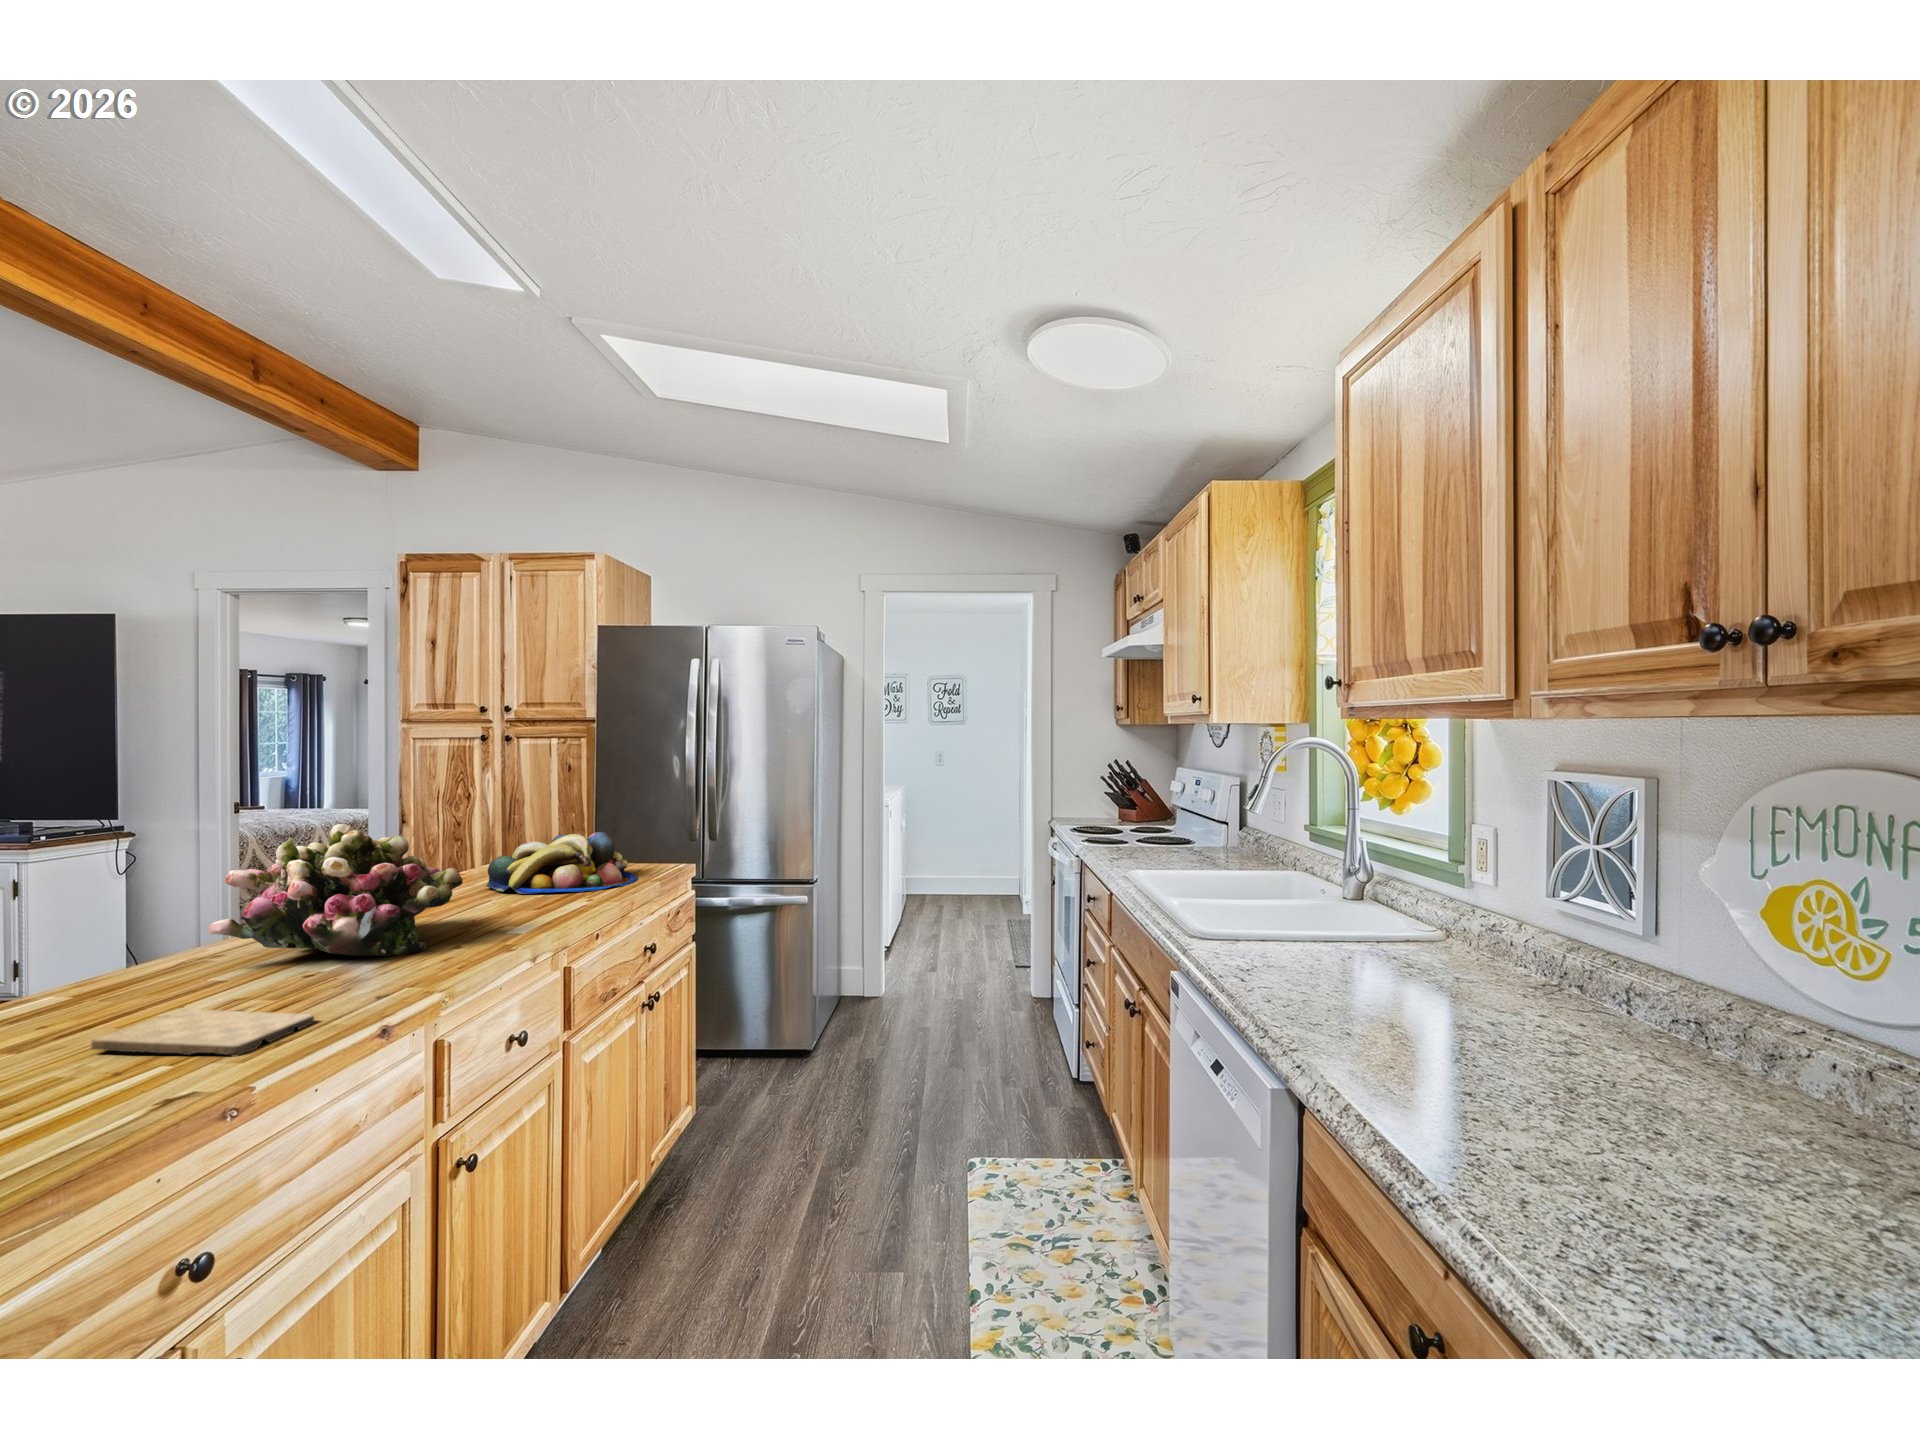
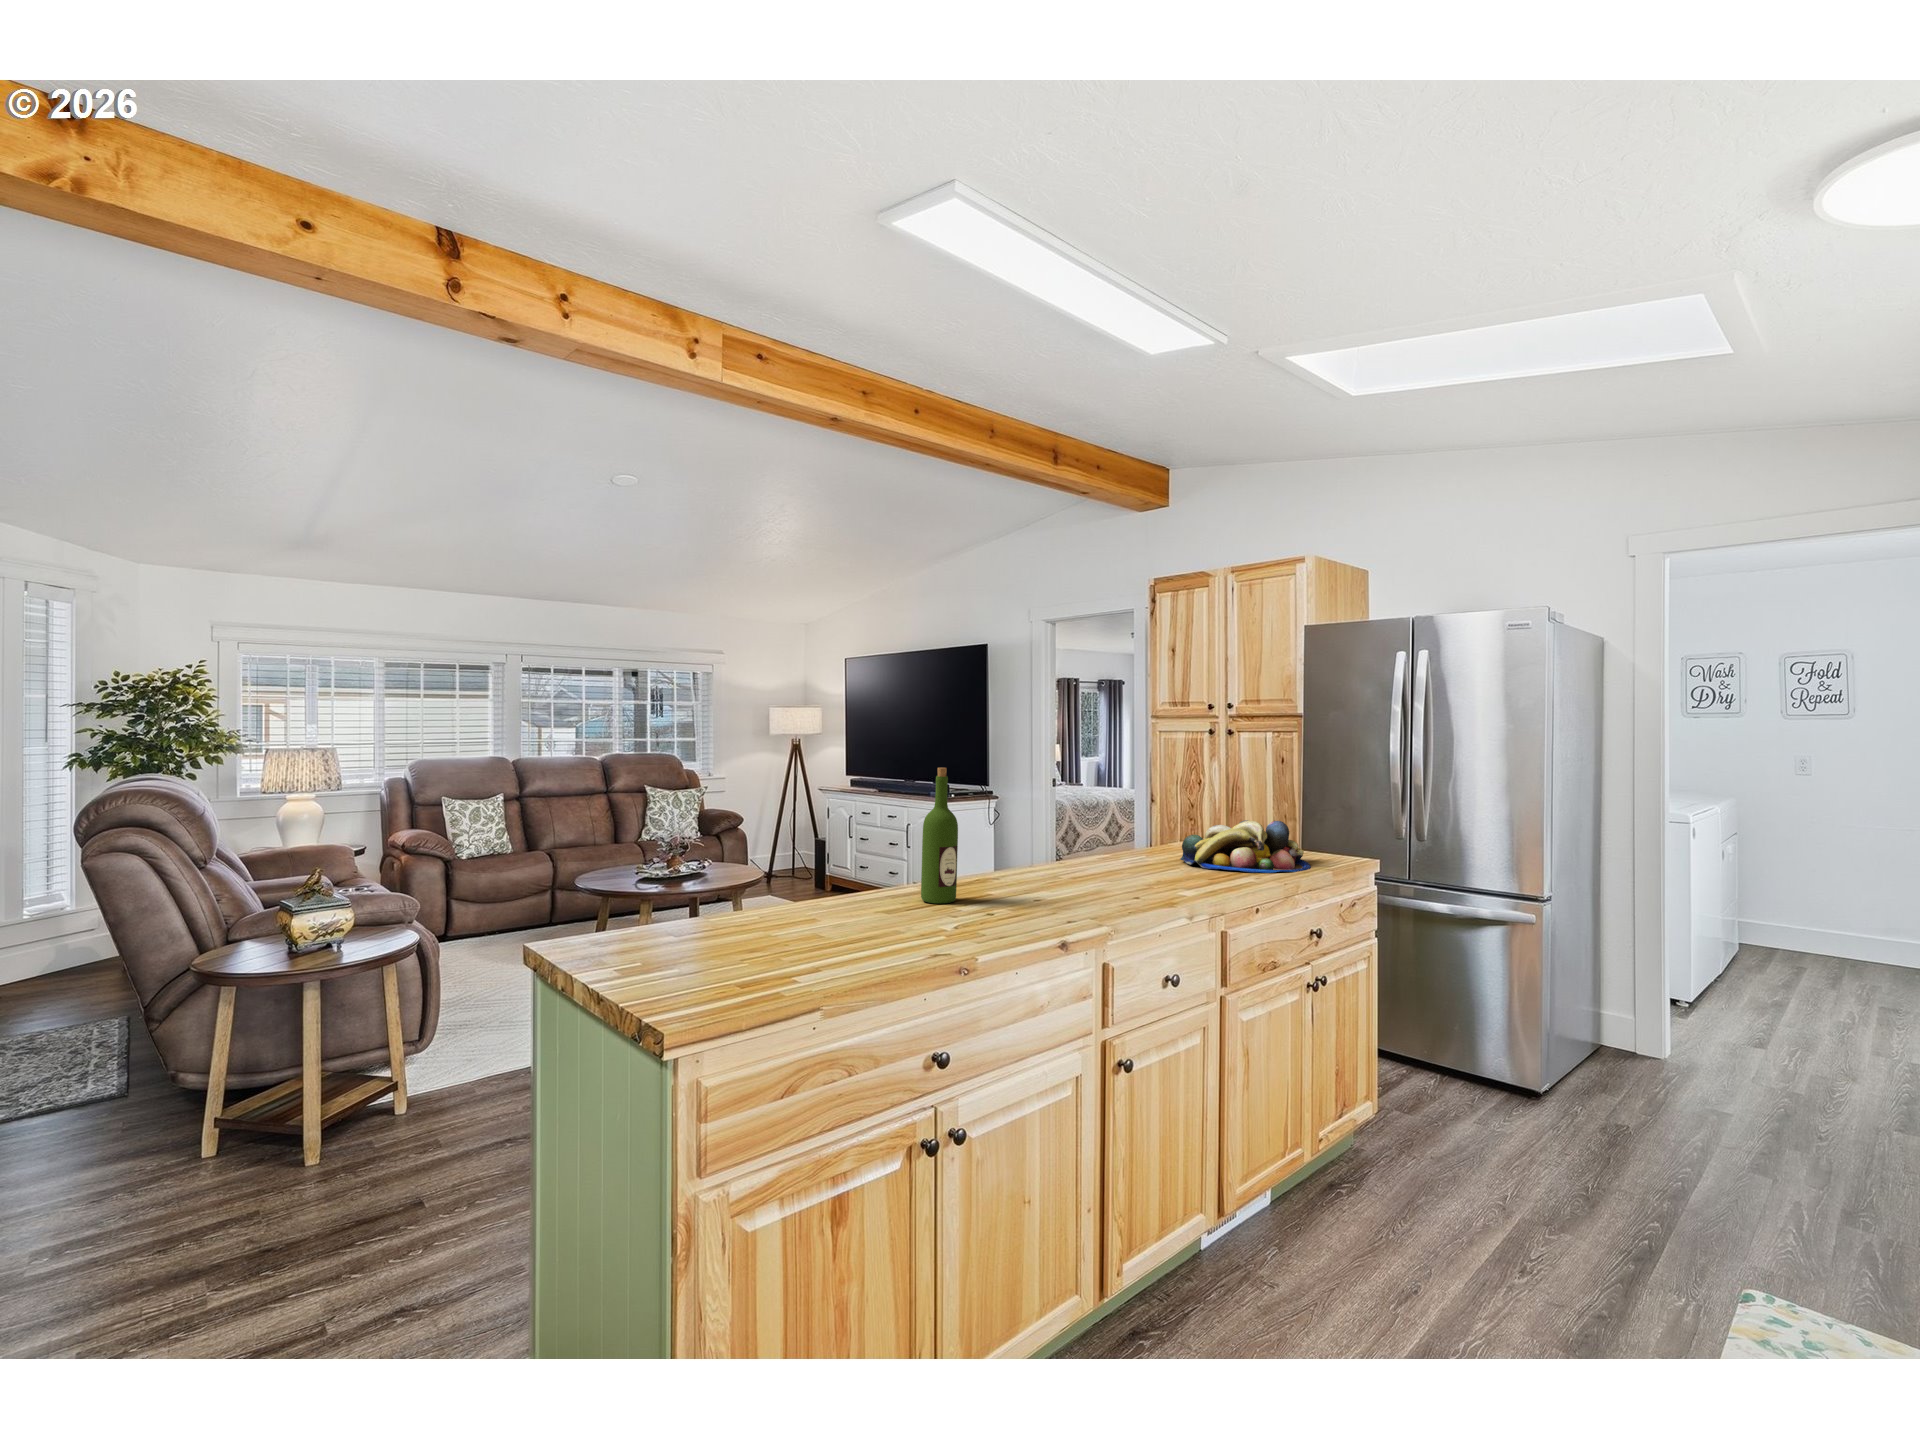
wine bottle: none [87,793,165,1008] -> present [921,768,958,904]
flower arrangement: present [209,824,463,956] -> none [984,797,1141,900]
cutting board: present [91,1009,314,1057] -> none [914,909,1024,941]

